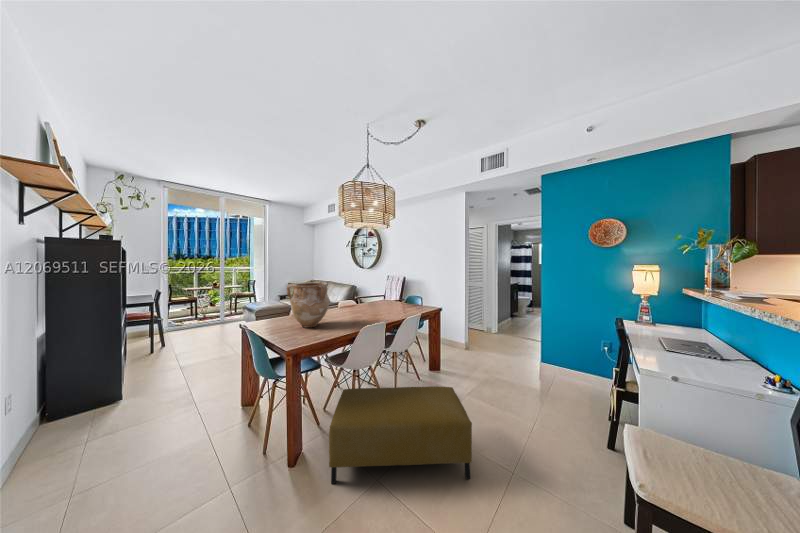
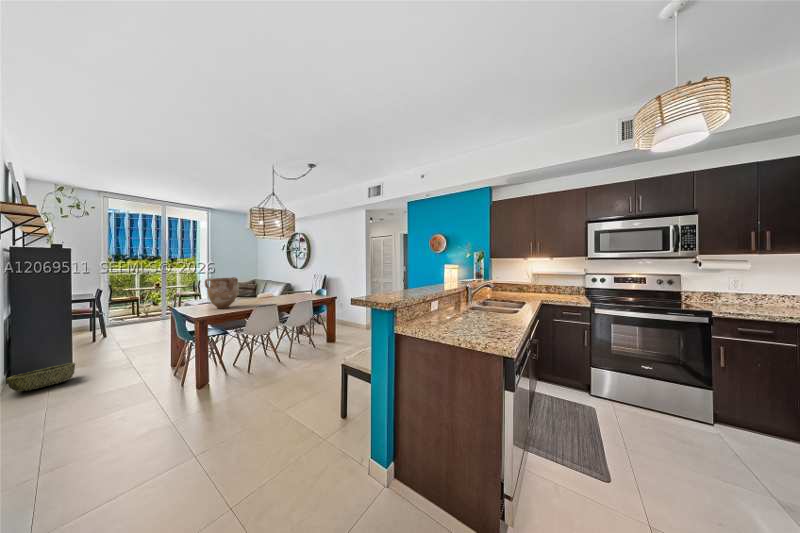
ottoman: present [329,386,472,484] -> none [220,341,317,394]
woven basket: none [31,397,124,447] -> present [6,362,75,391]

